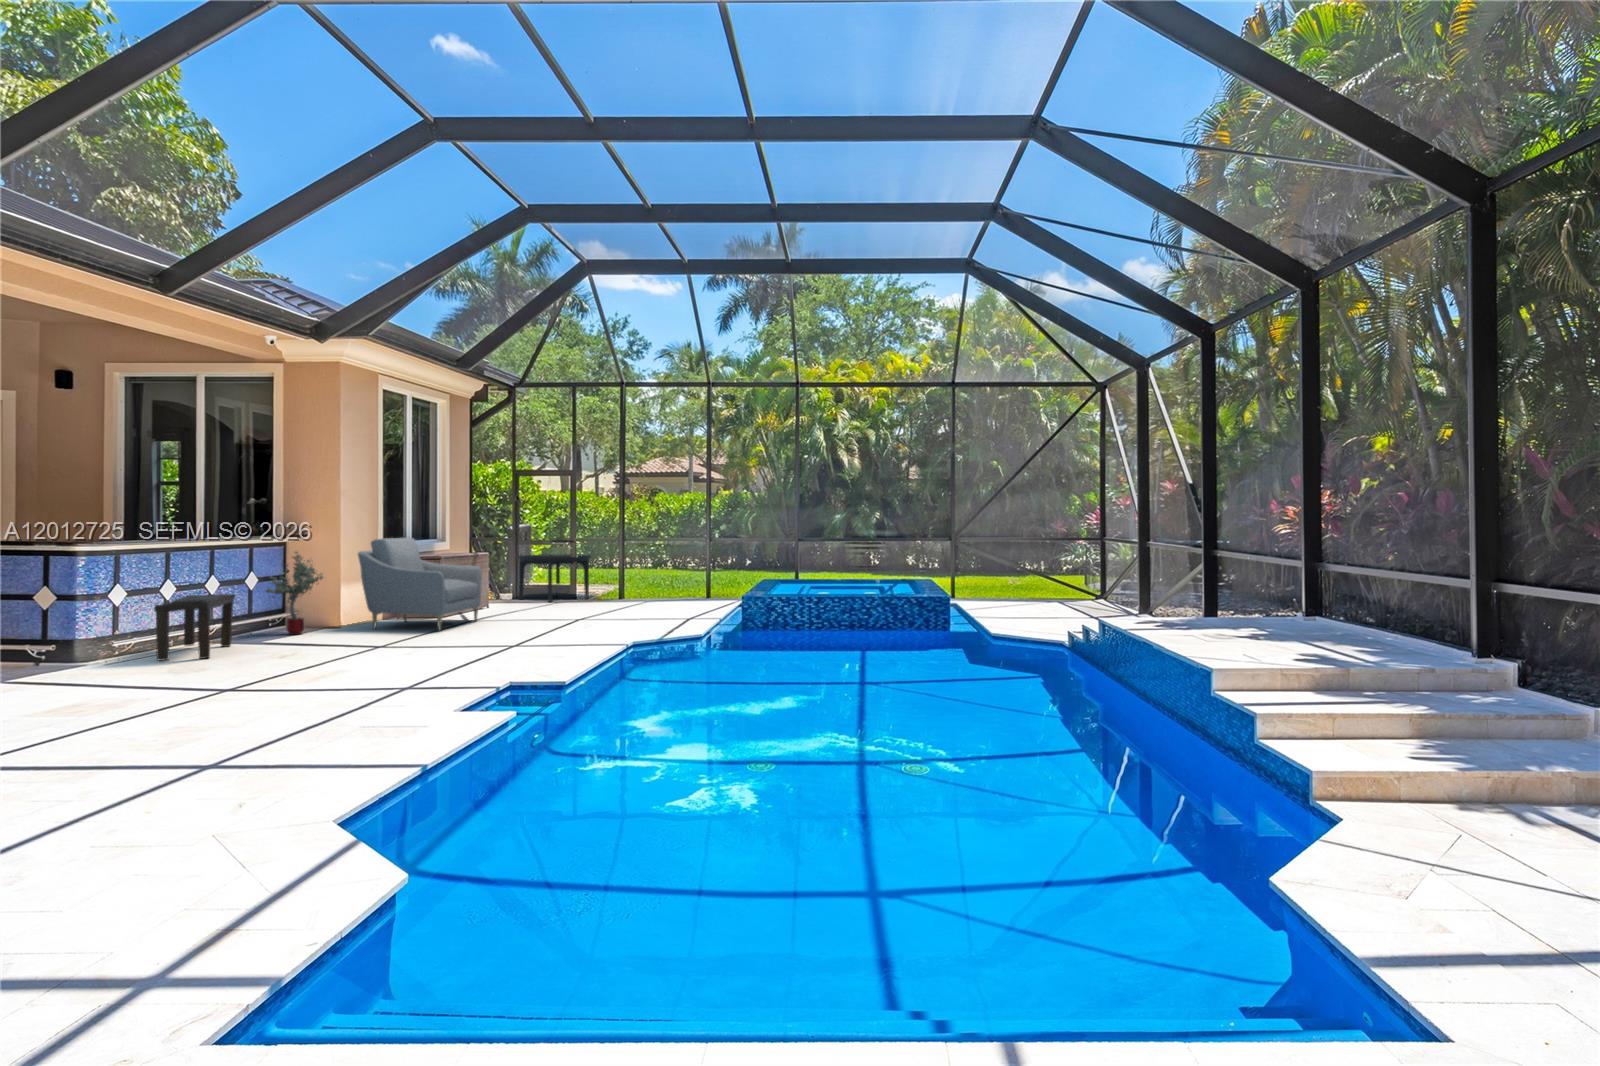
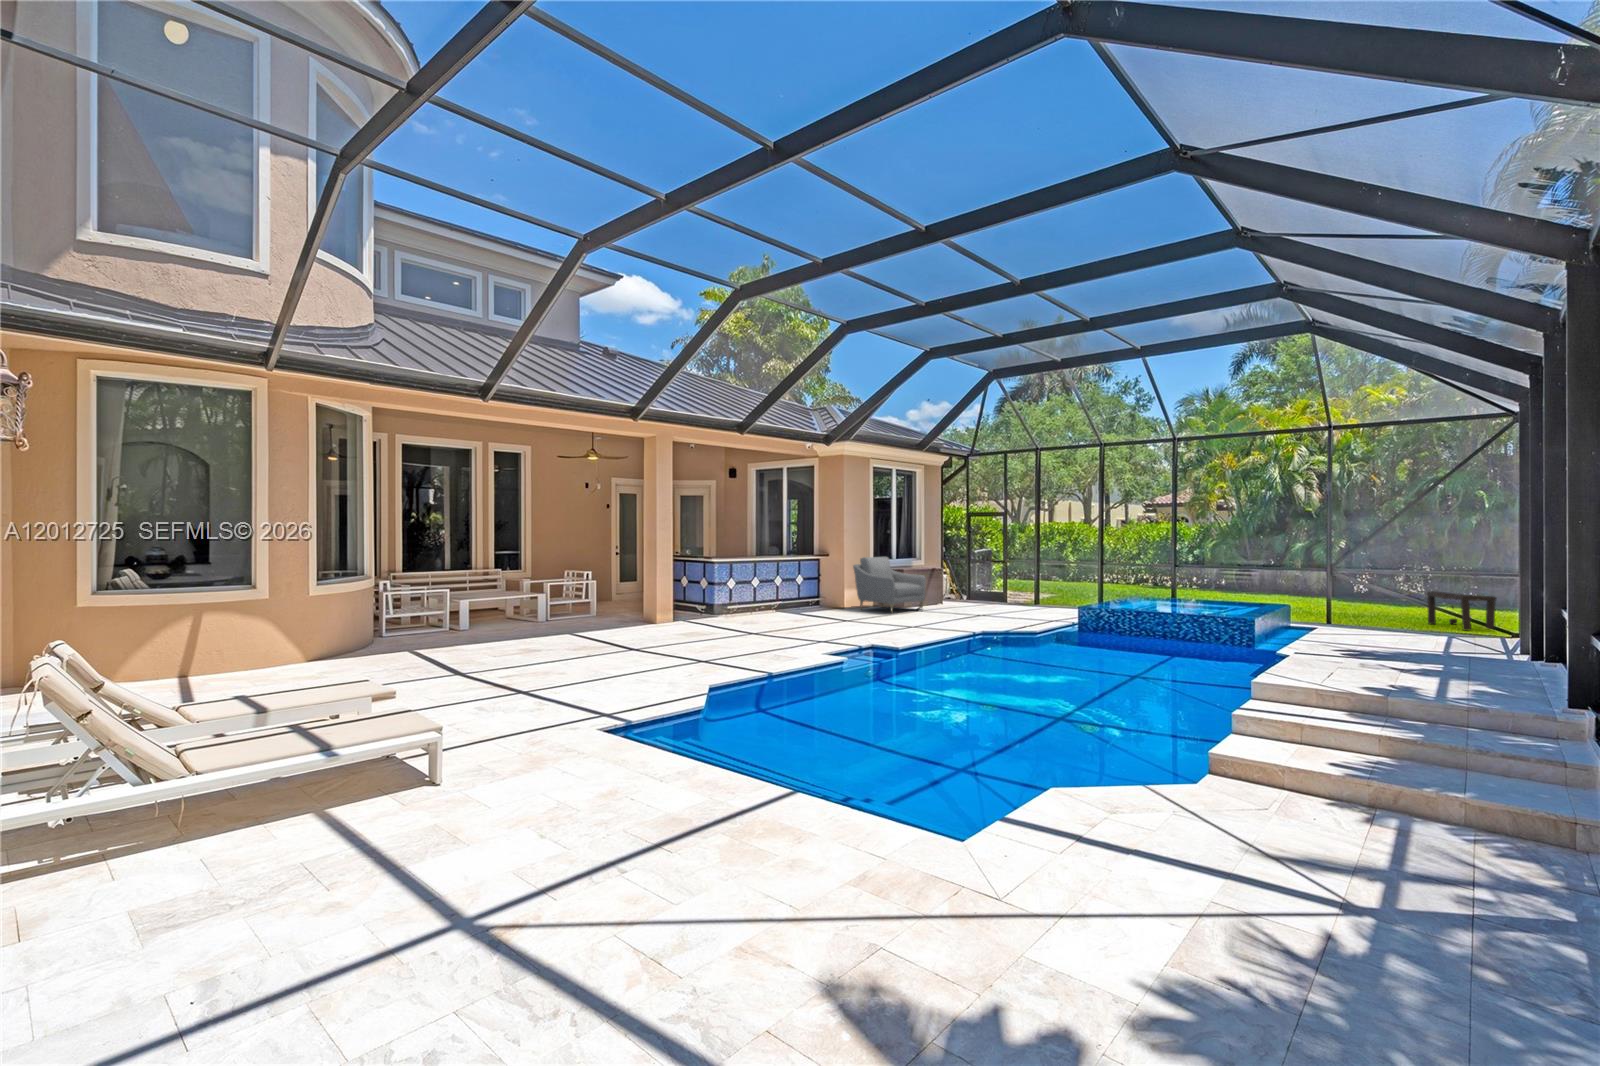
potted tree: present [266,552,323,635] -> none [803,563,836,610]
round table: present [517,554,591,602] -> none [969,569,1021,601]
bench: present [154,594,235,661] -> present [1427,591,1497,631]

